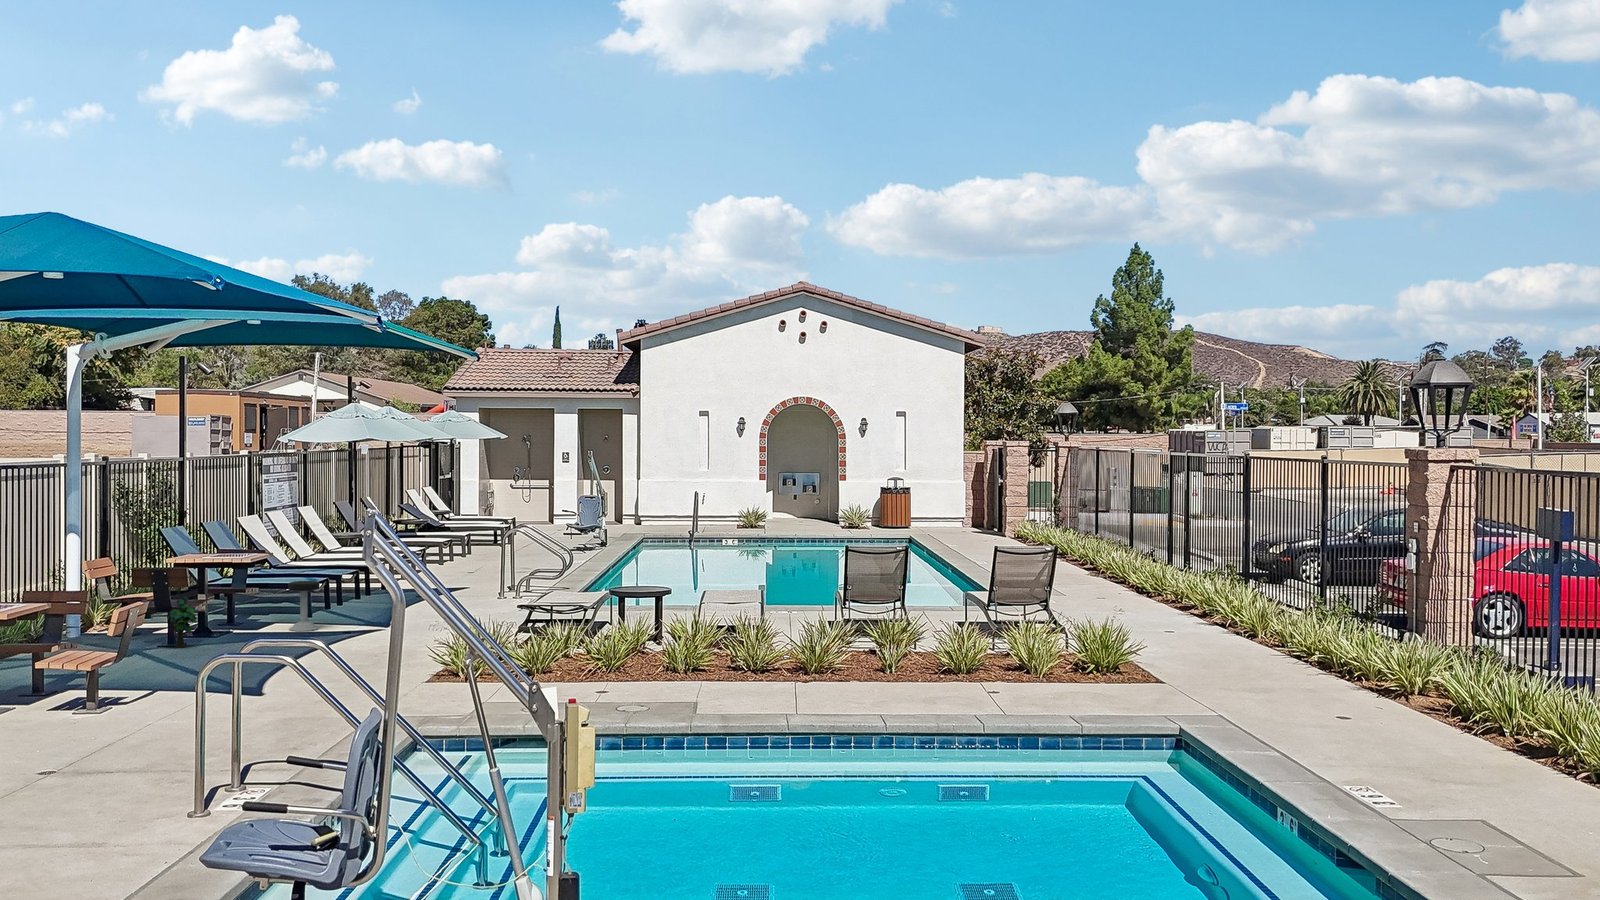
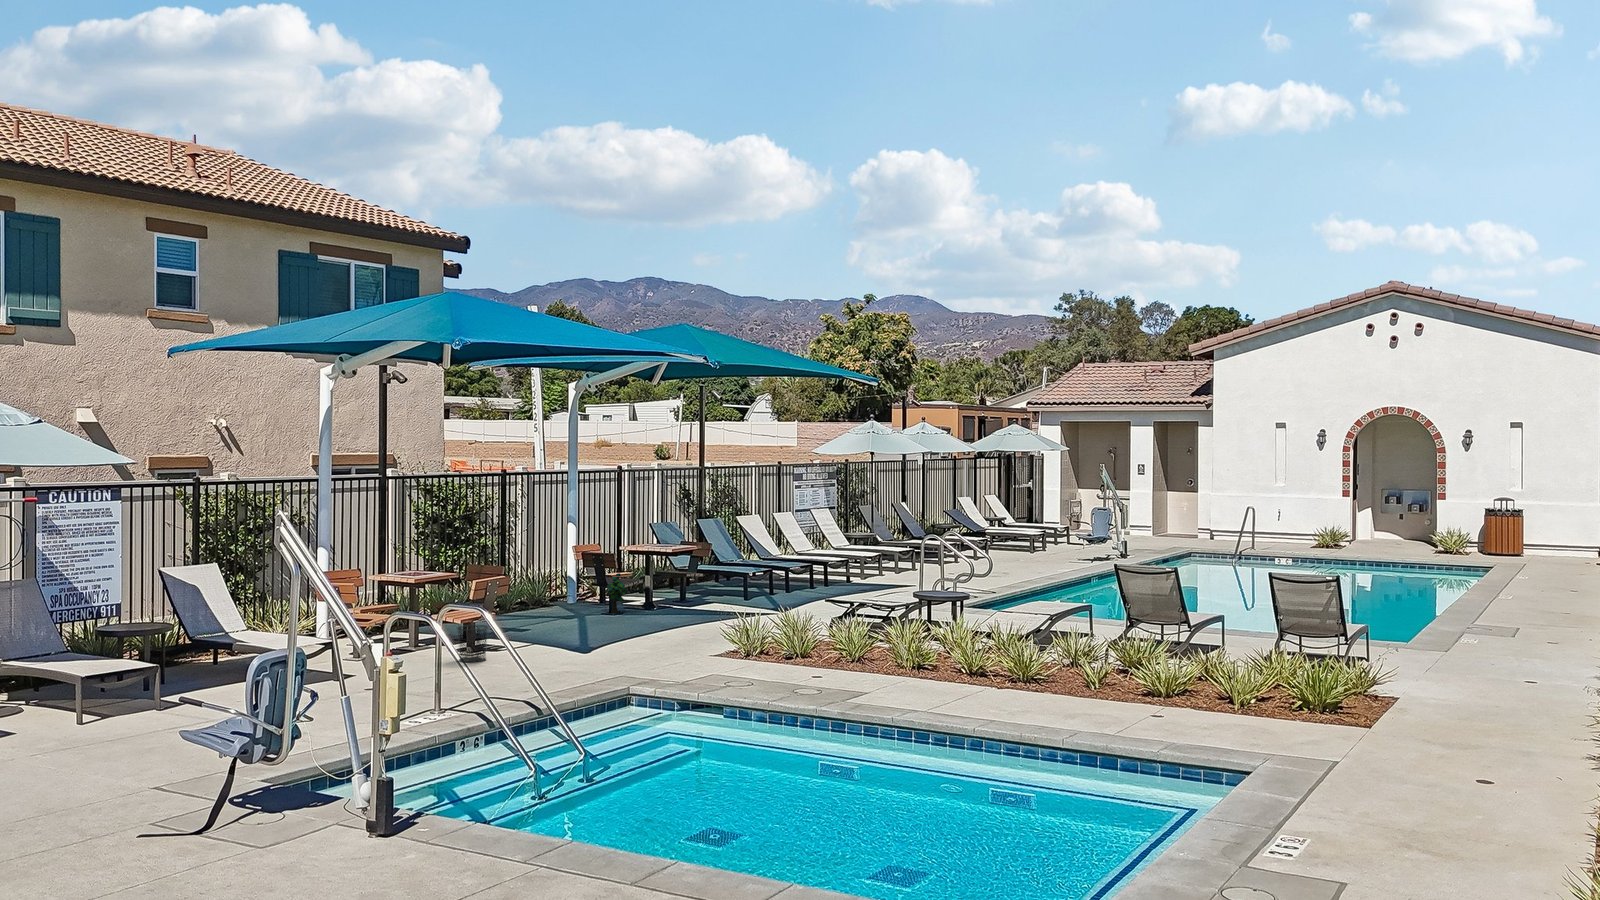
stool: present [288,581,319,631] -> none [709,568,733,609]
waste bin: none [105,679,155,734] -> present [457,625,488,663]

